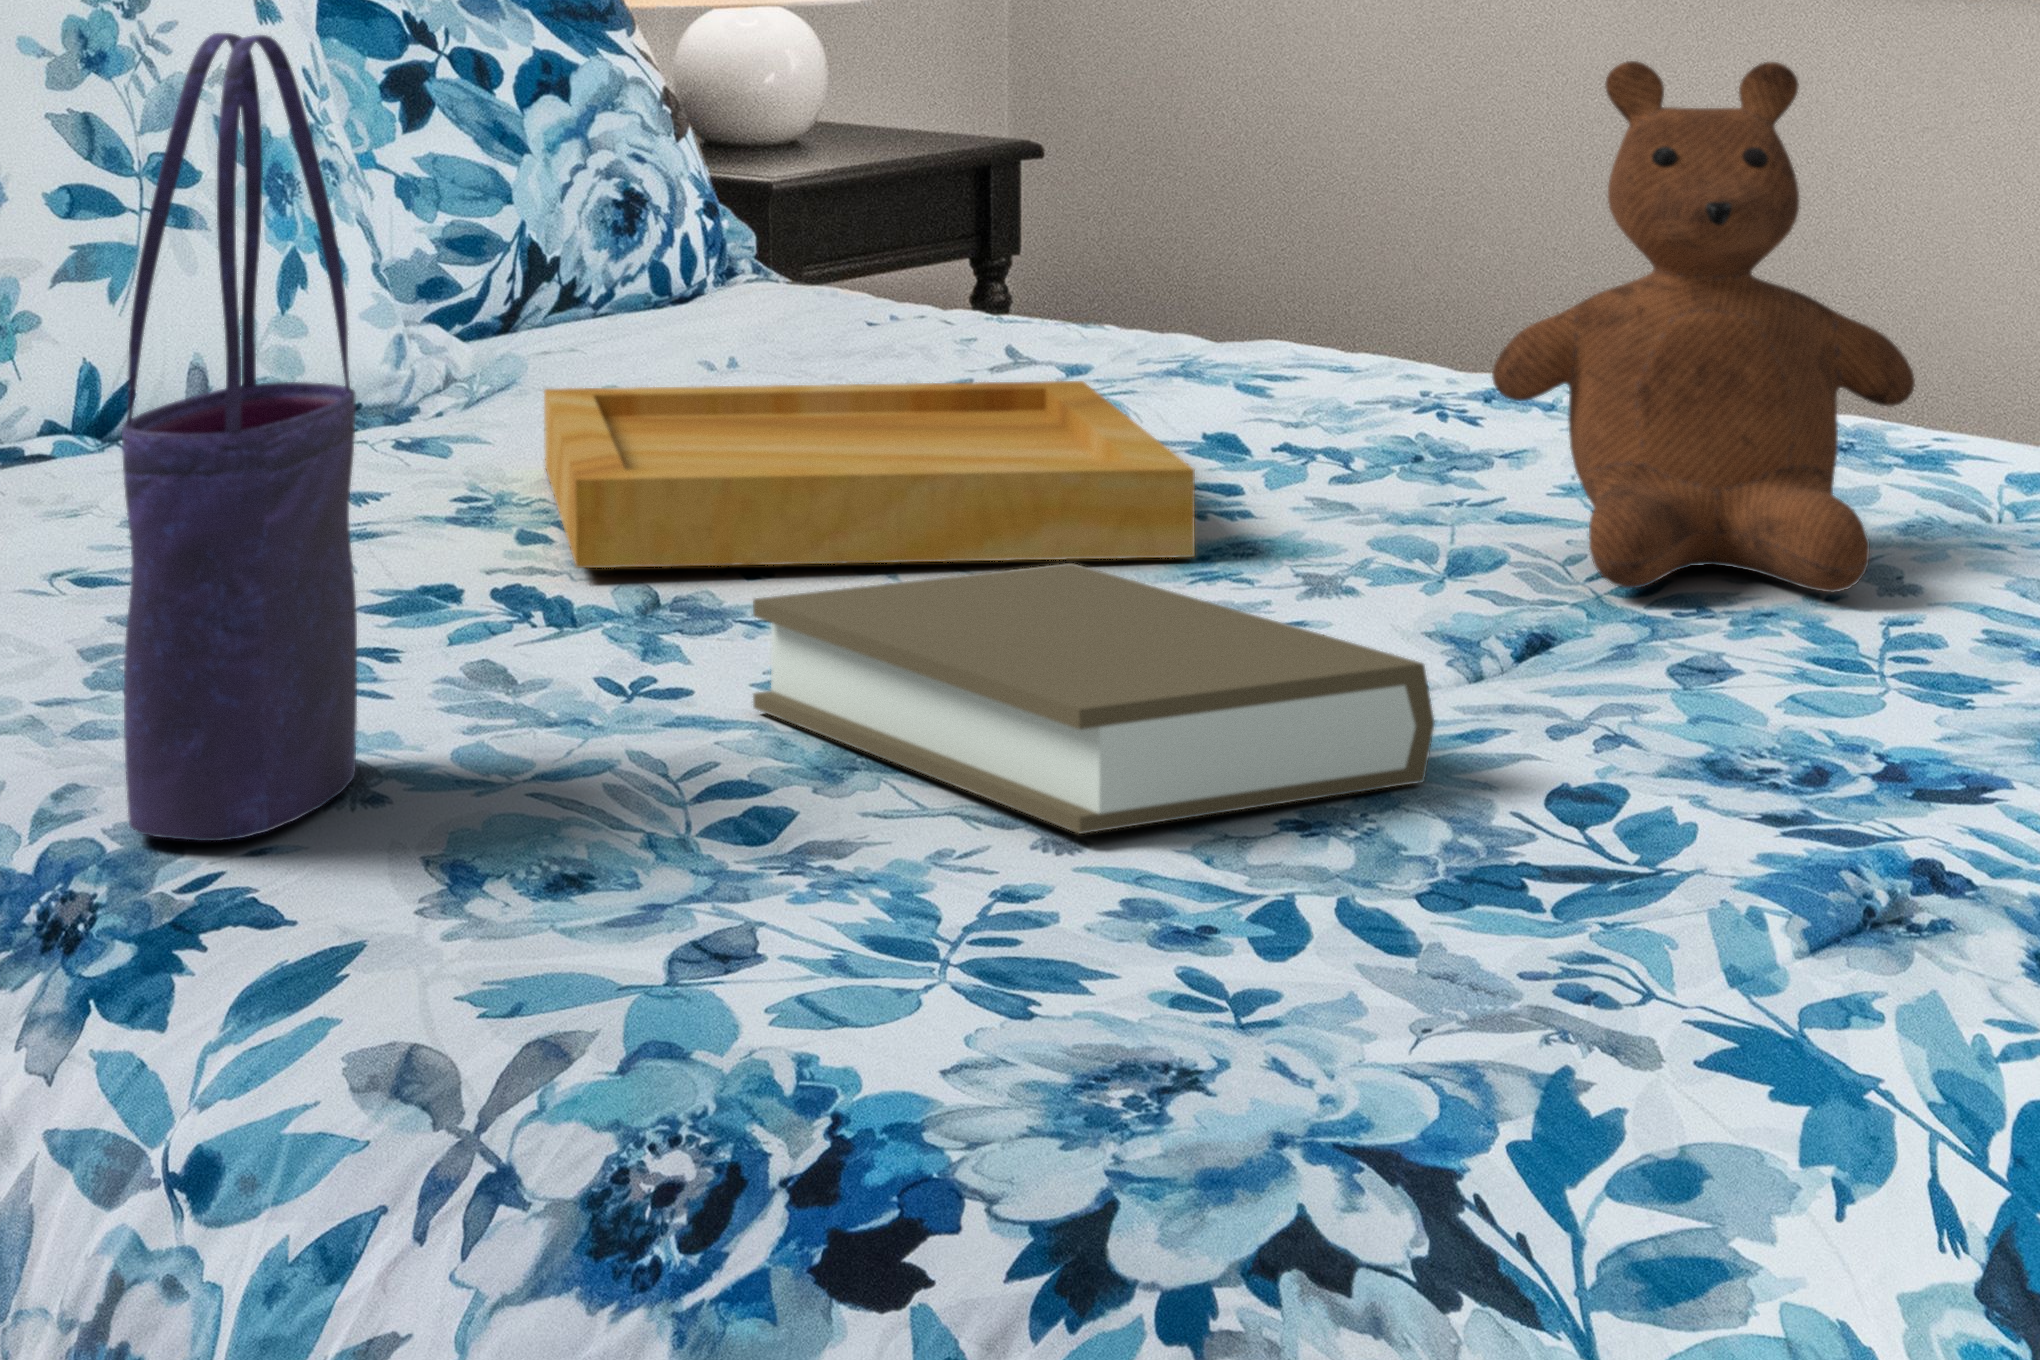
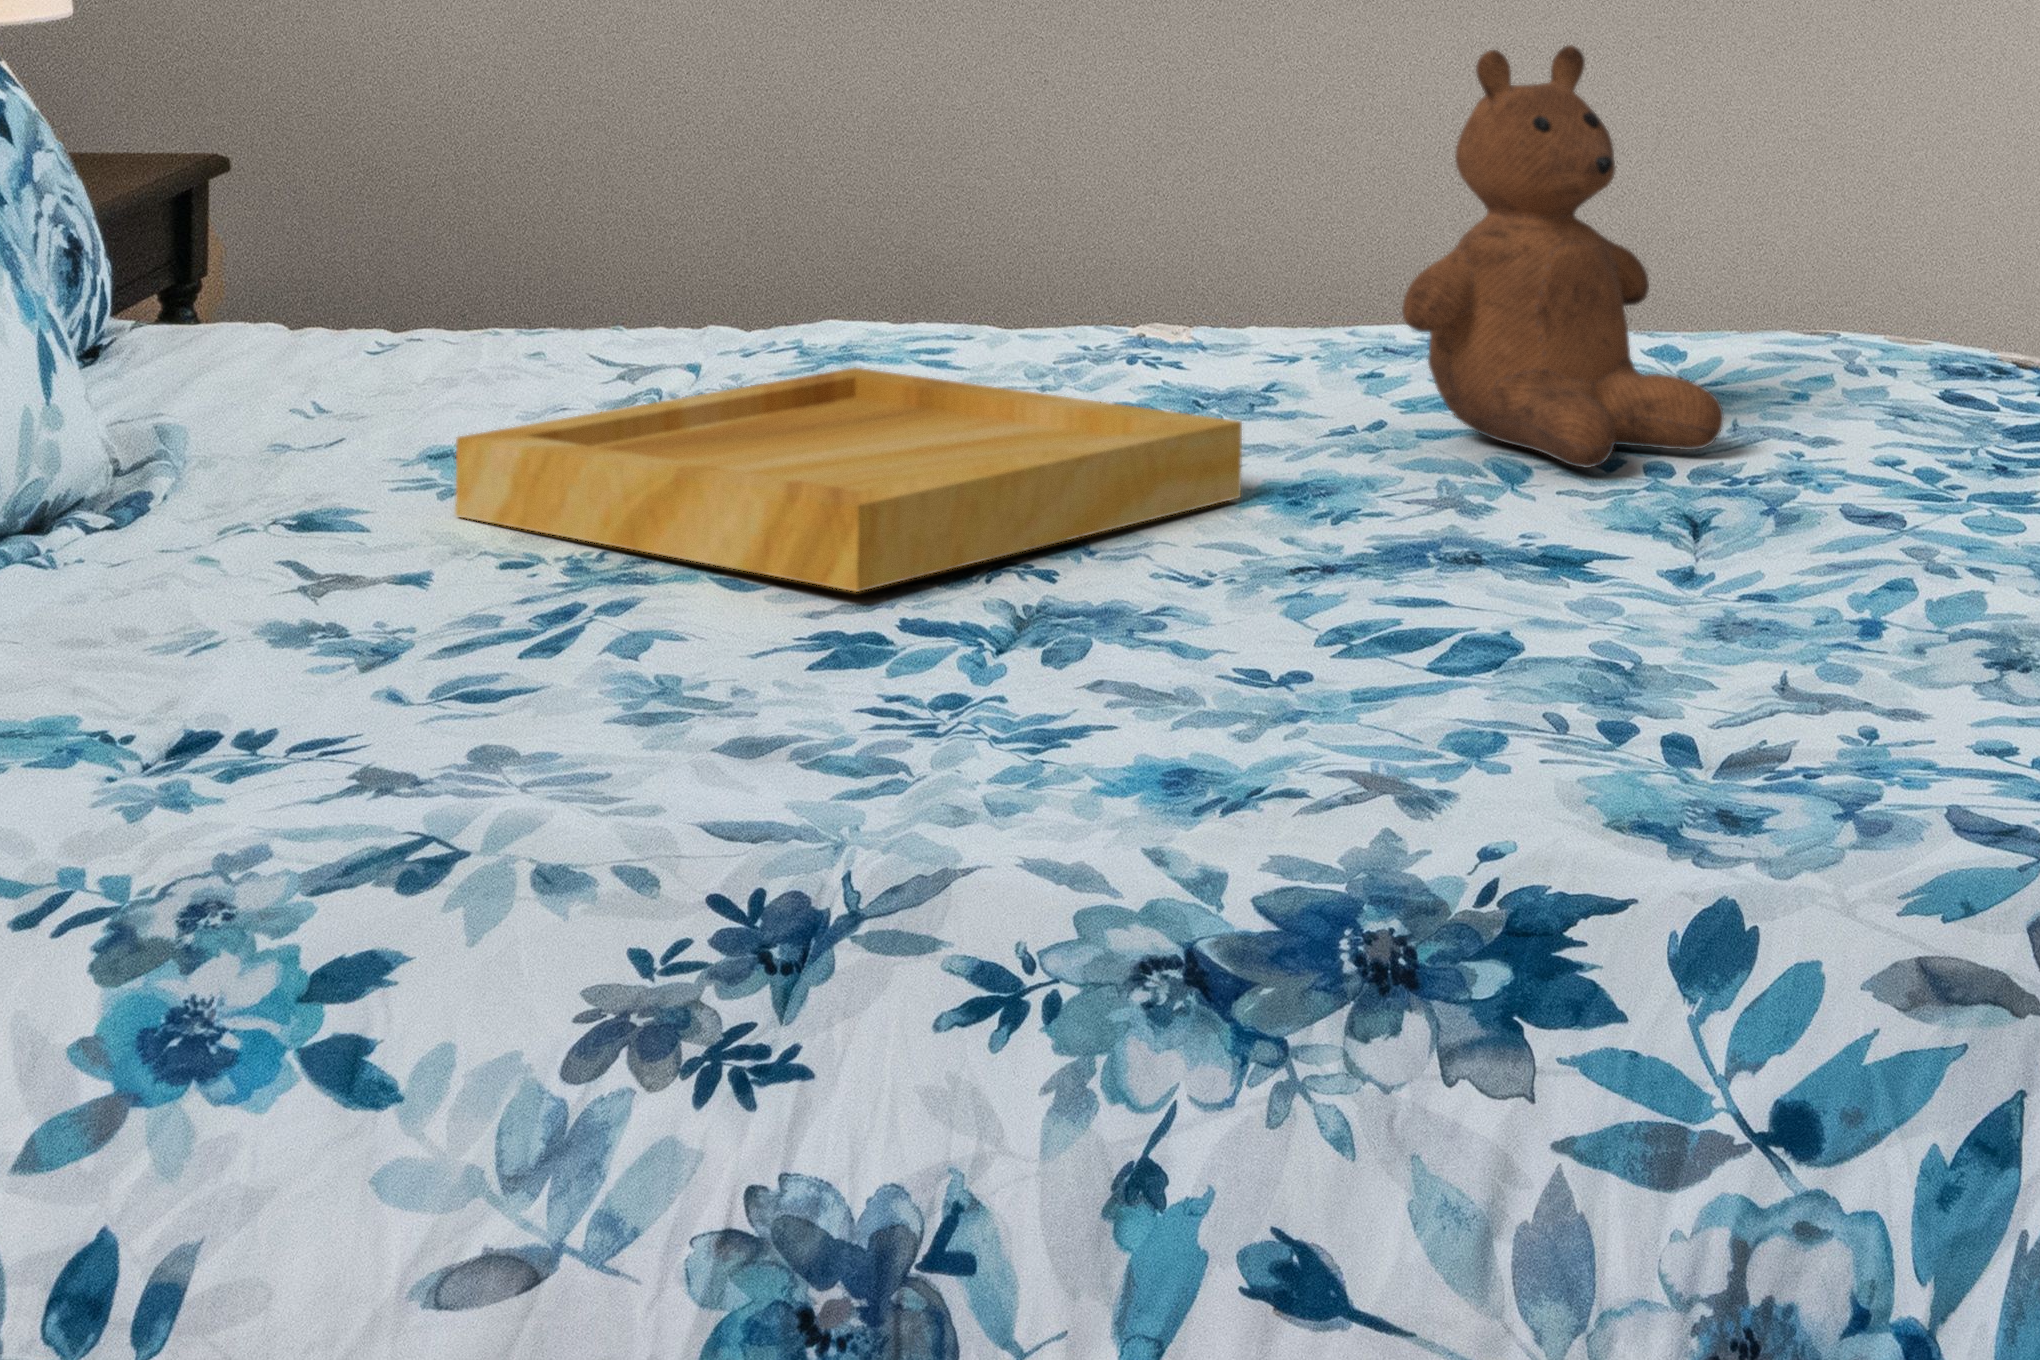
tote bag: present [122,33,357,841] -> none [1145,82,1393,873]
book: present [753,563,1435,834] -> none [1348,503,1891,699]

